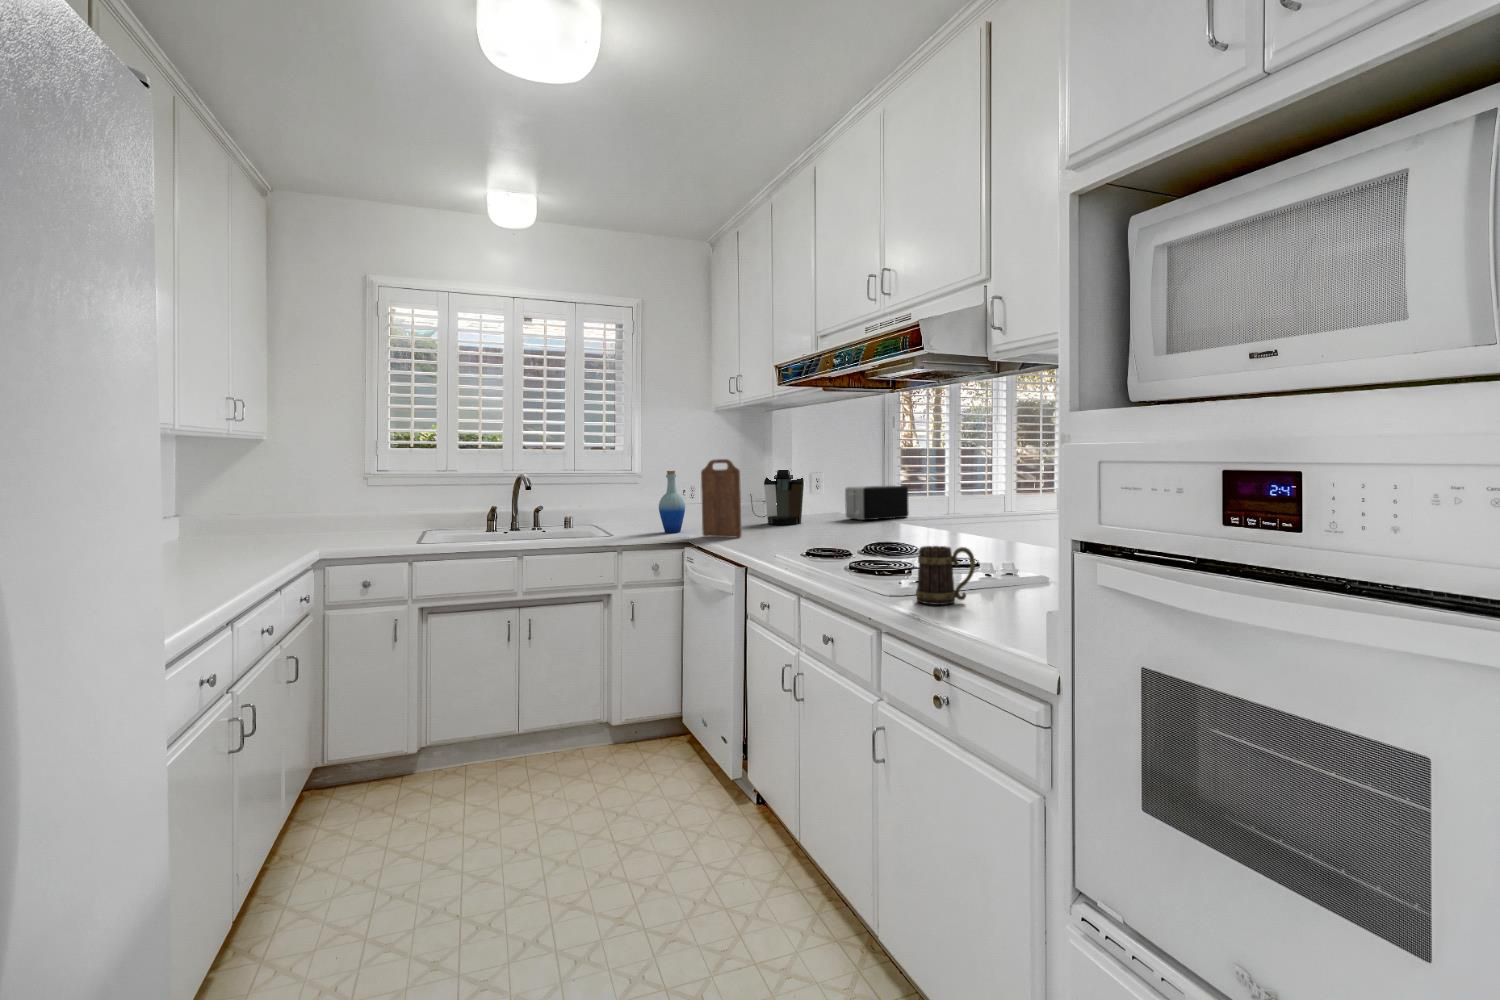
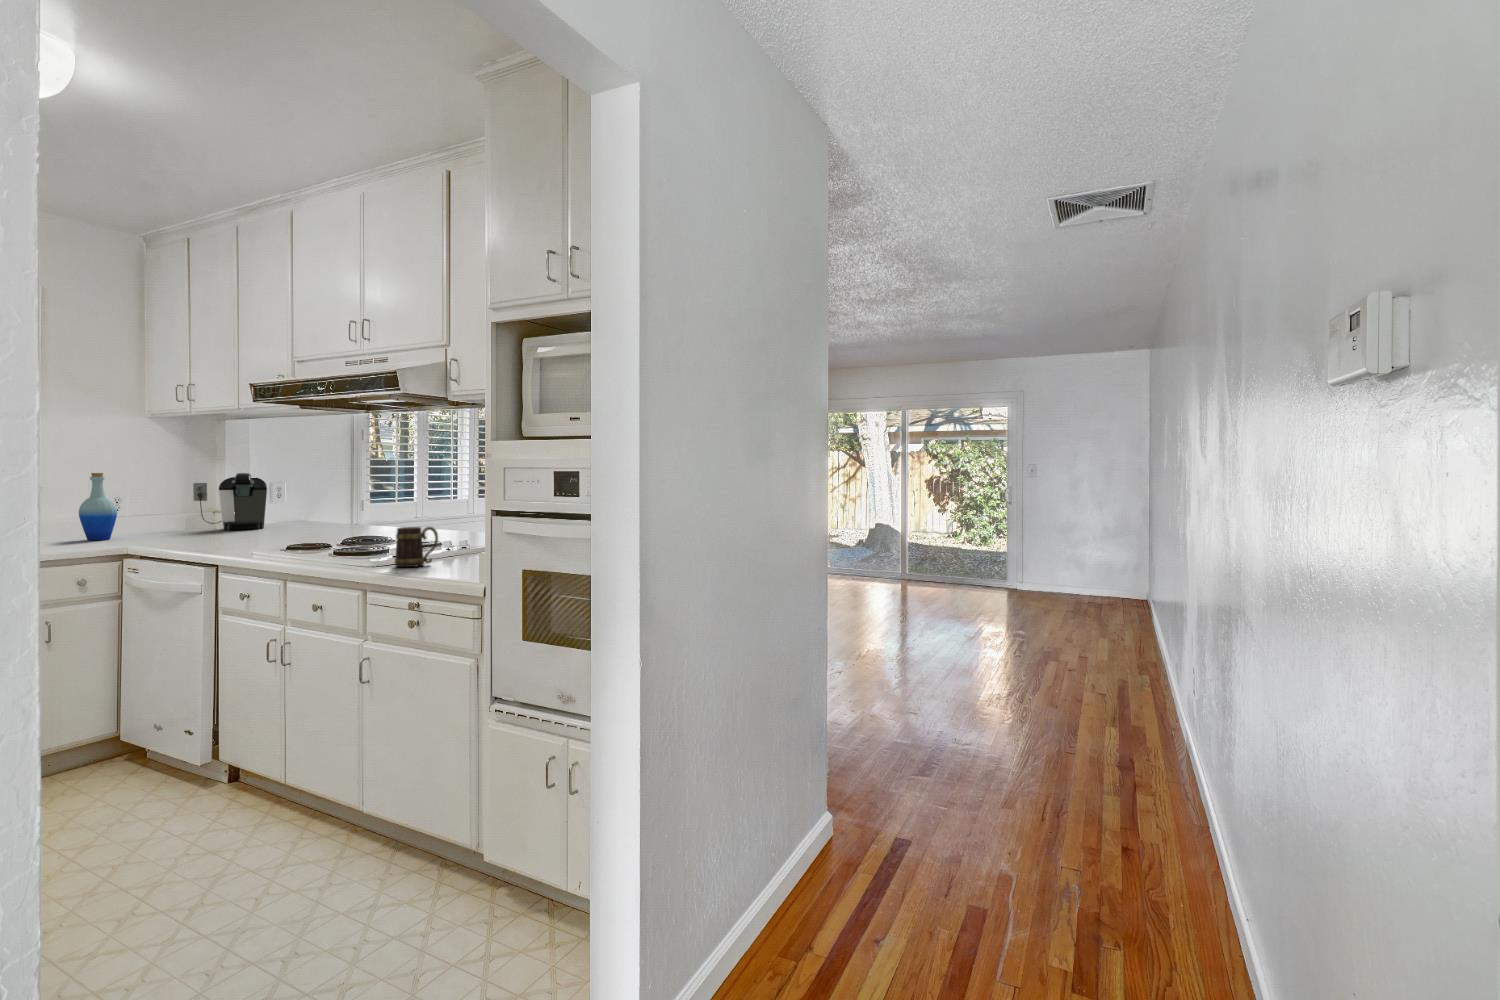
cutting board: present [701,459,741,537] -> none [146,462,200,541]
toaster: present [845,485,909,520] -> none [313,493,378,524]

